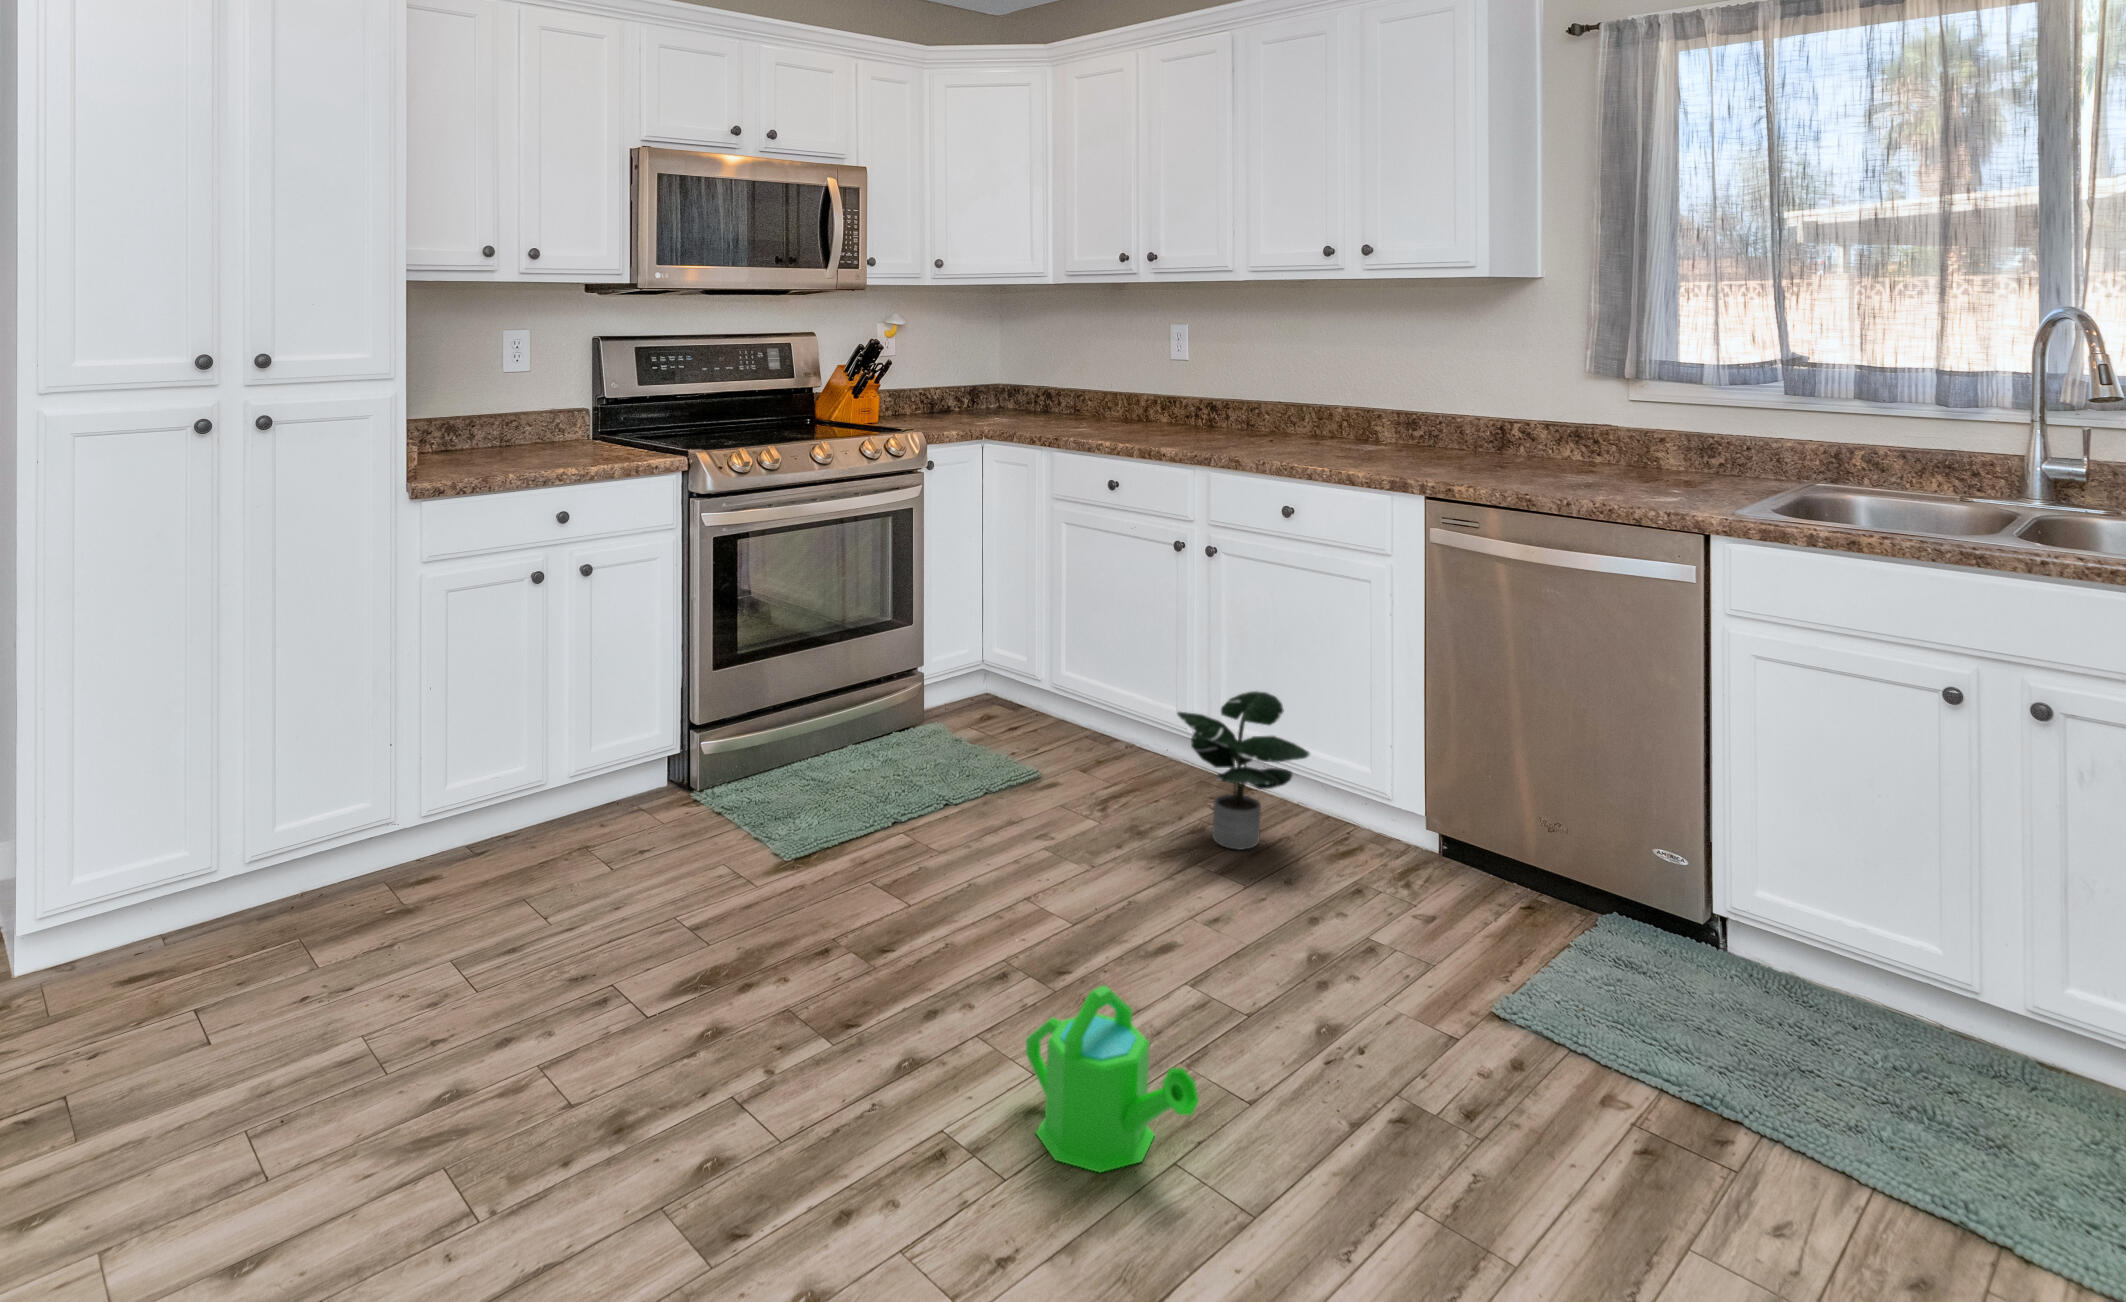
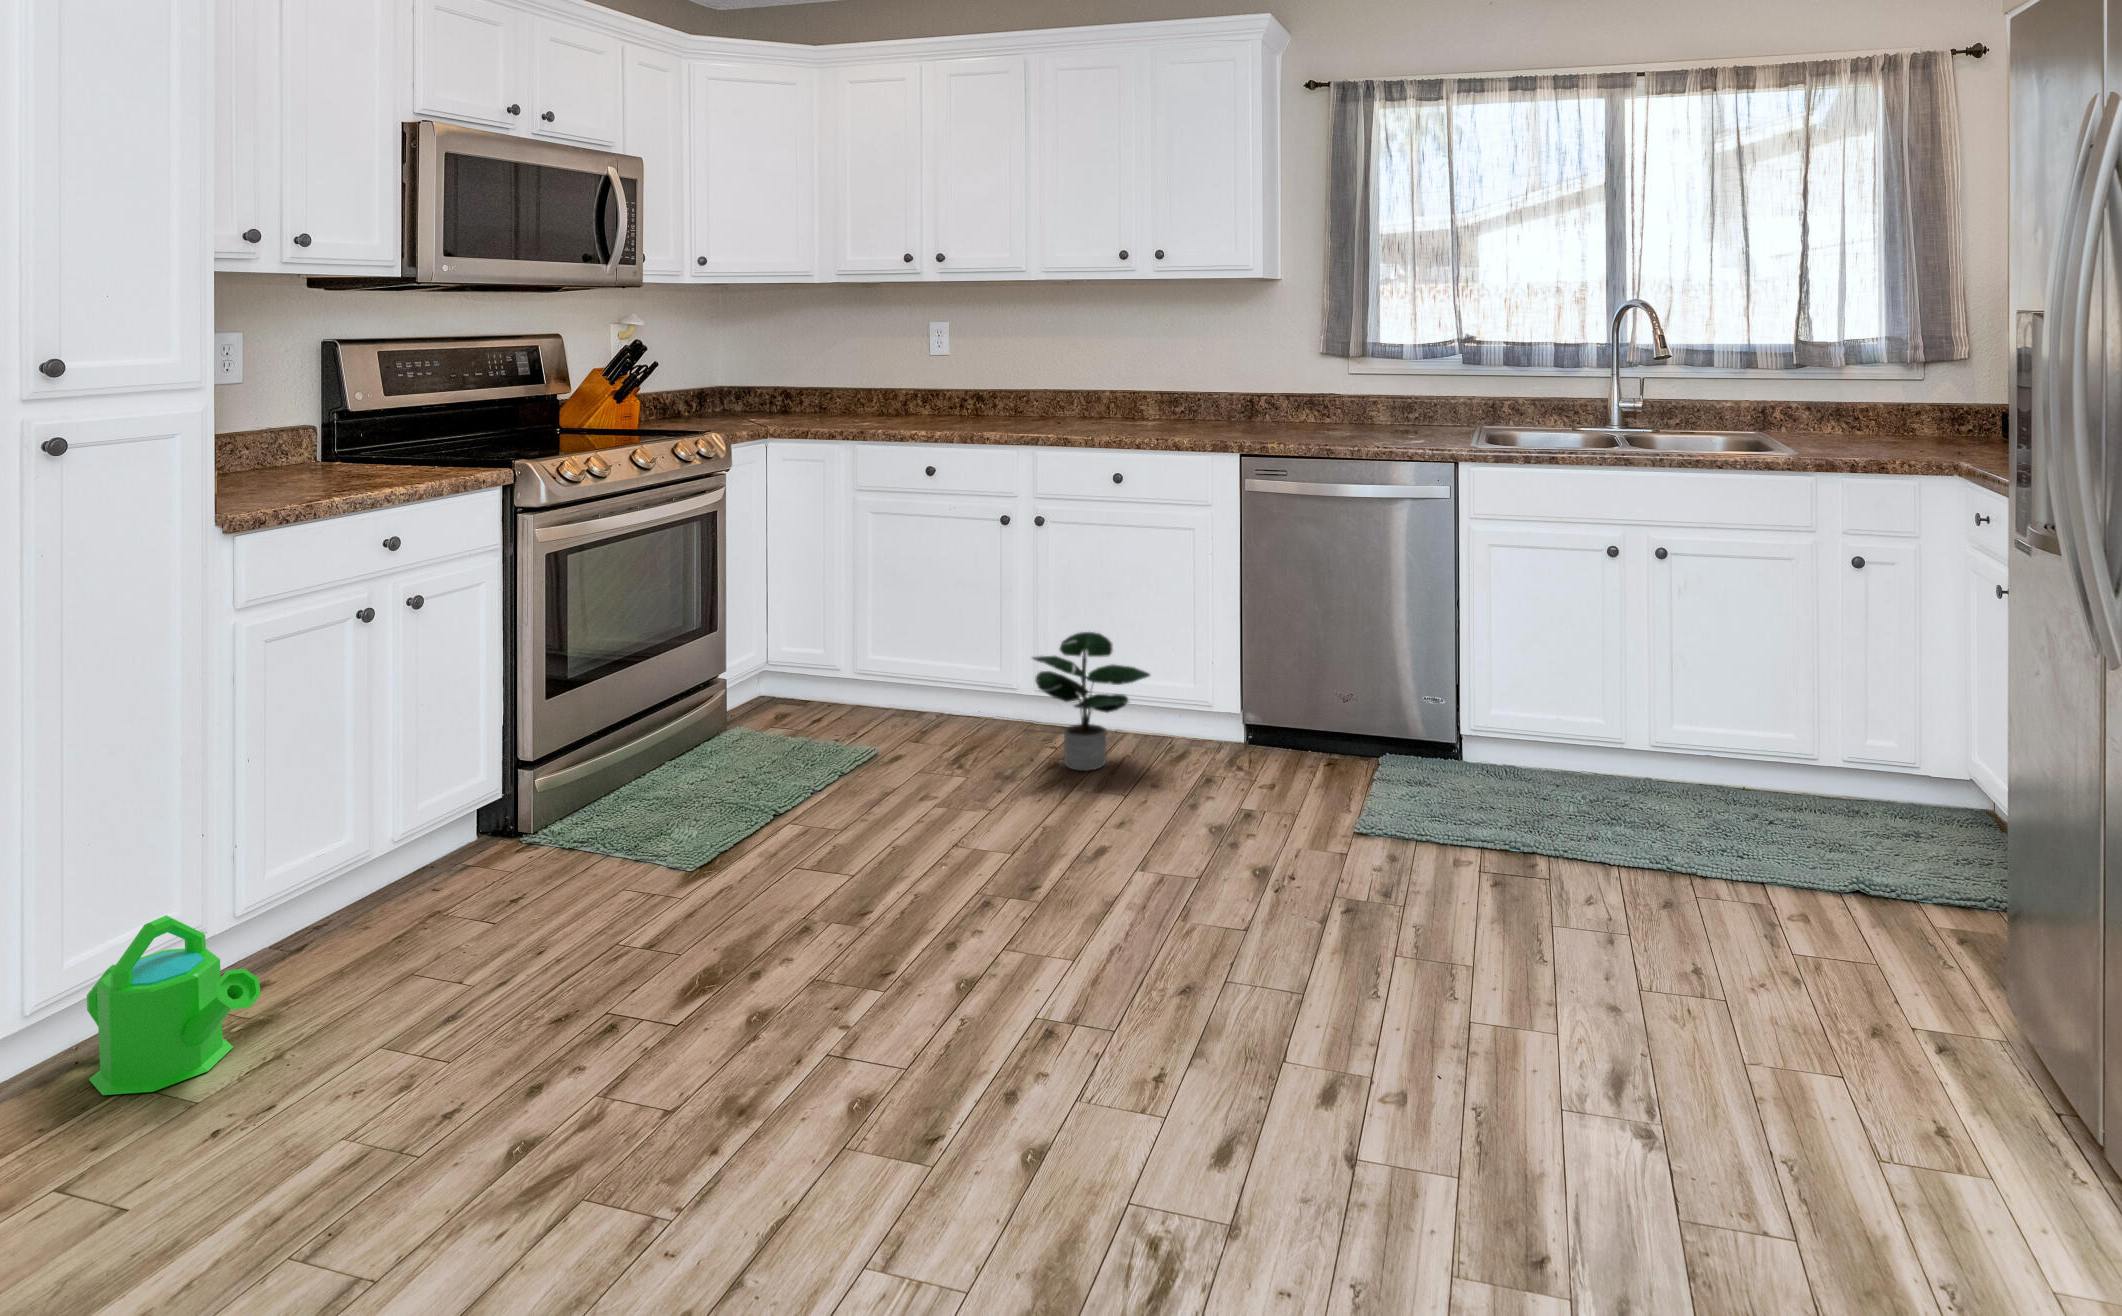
watering can: present [1026,986,1199,1172] -> present [87,915,261,1095]

